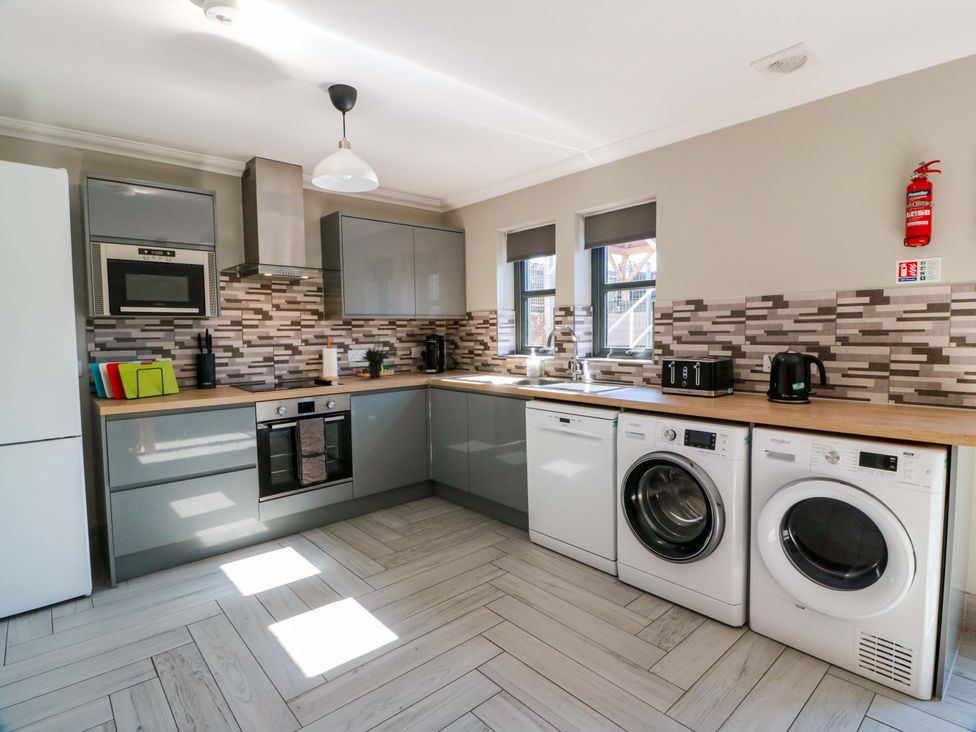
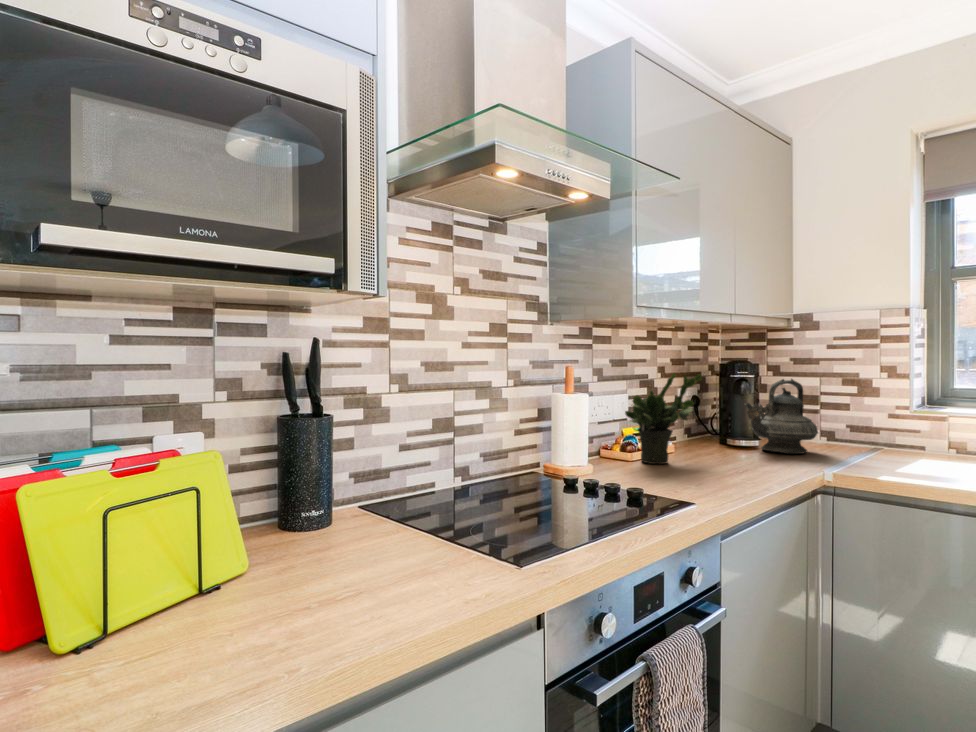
teapot: none [423,342,459,374] -> present [744,379,818,454]

